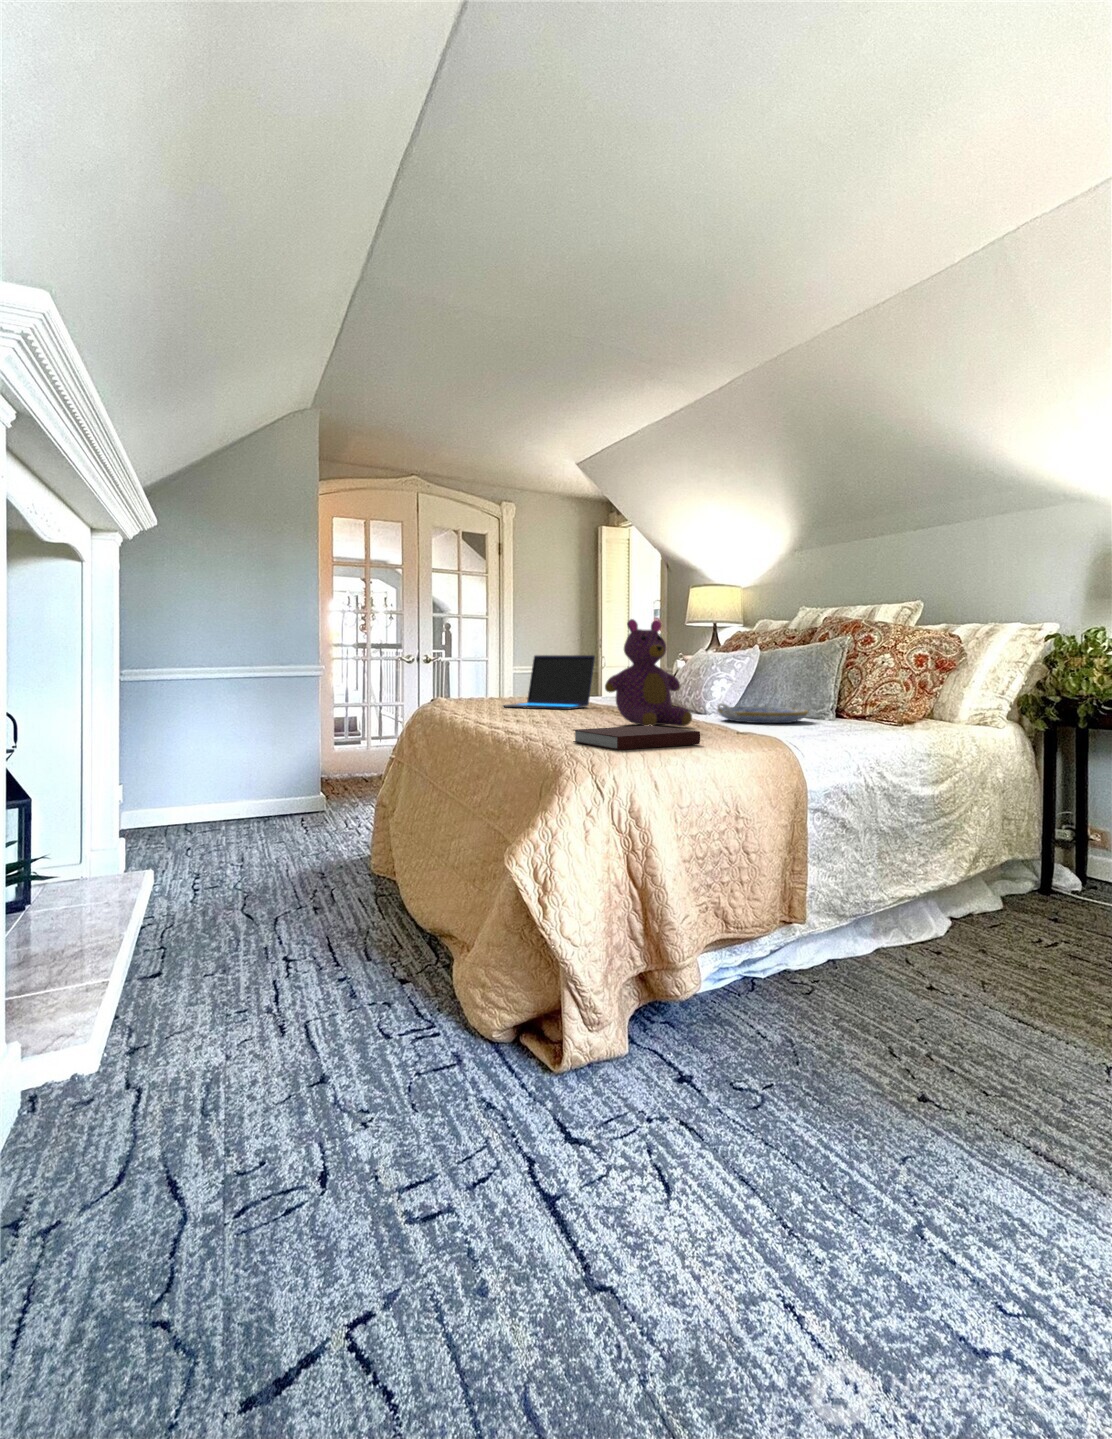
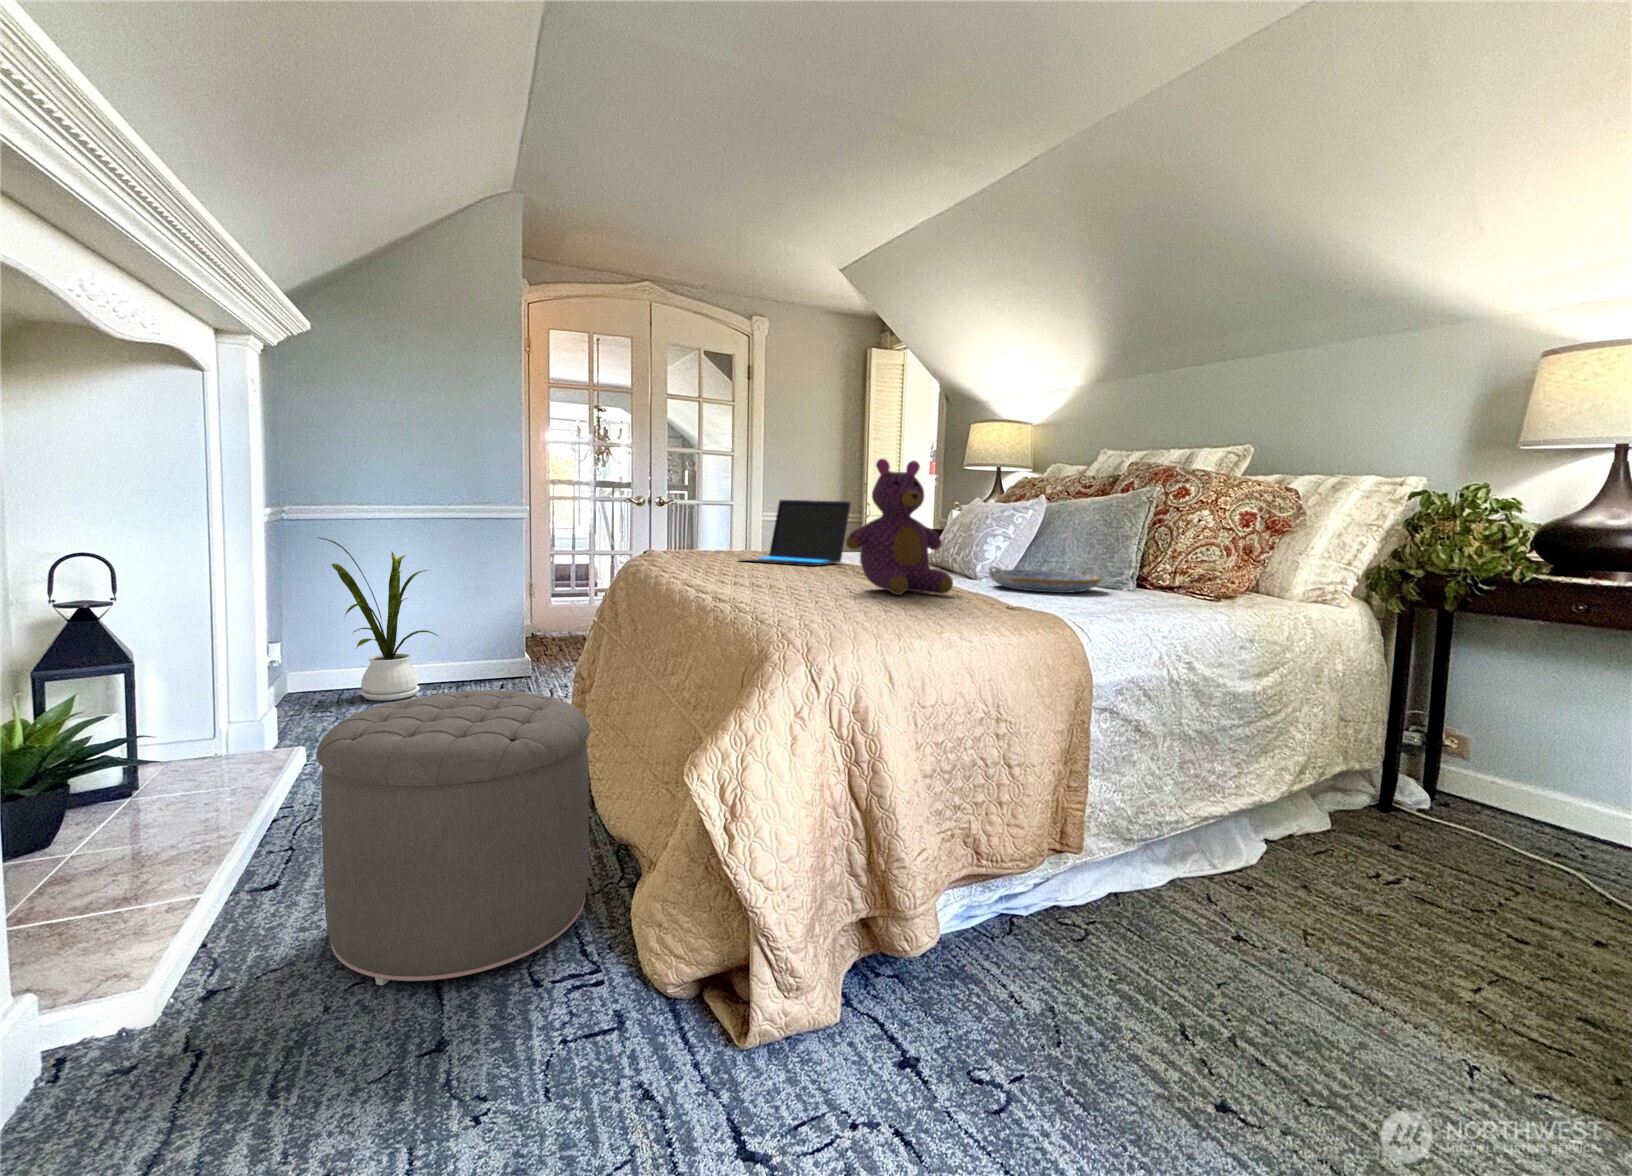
house plant: none [141,697,247,835] -> present [320,538,438,701]
notebook: present [573,725,700,750] -> none [788,595,951,630]
ottoman: none [208,812,414,1041] -> present [317,690,590,986]

